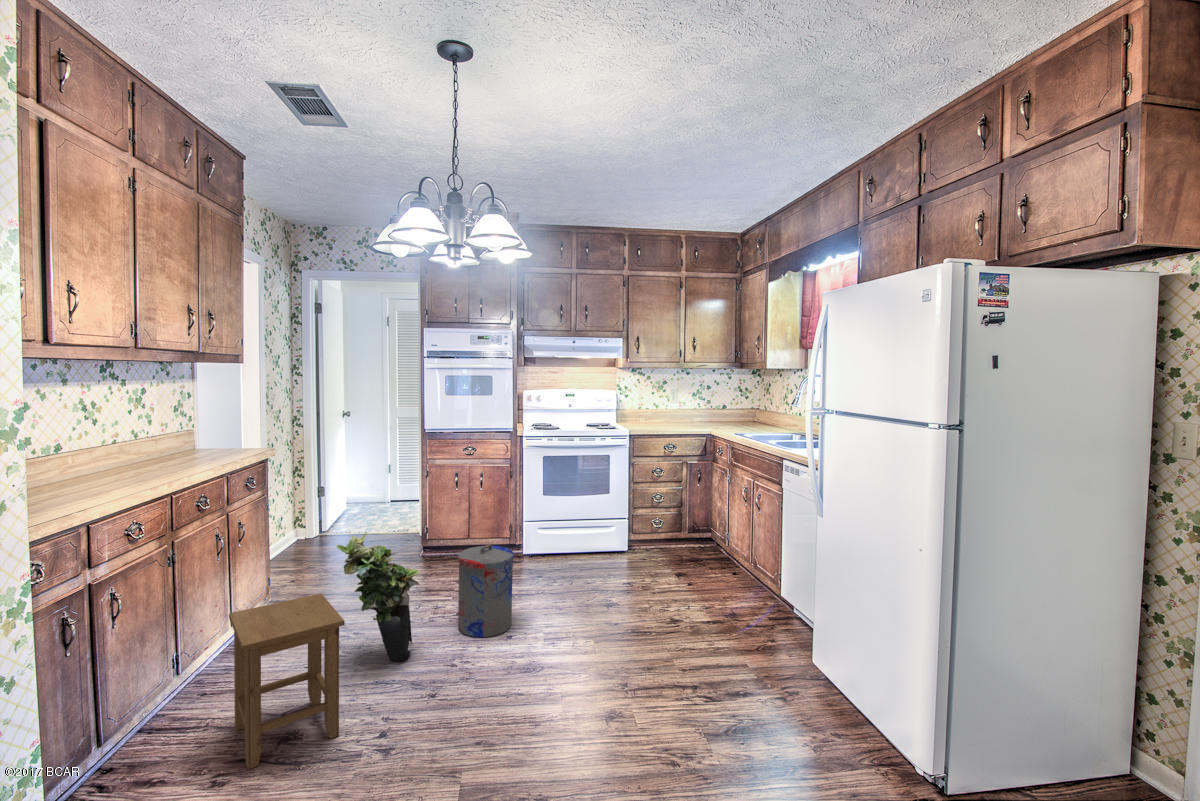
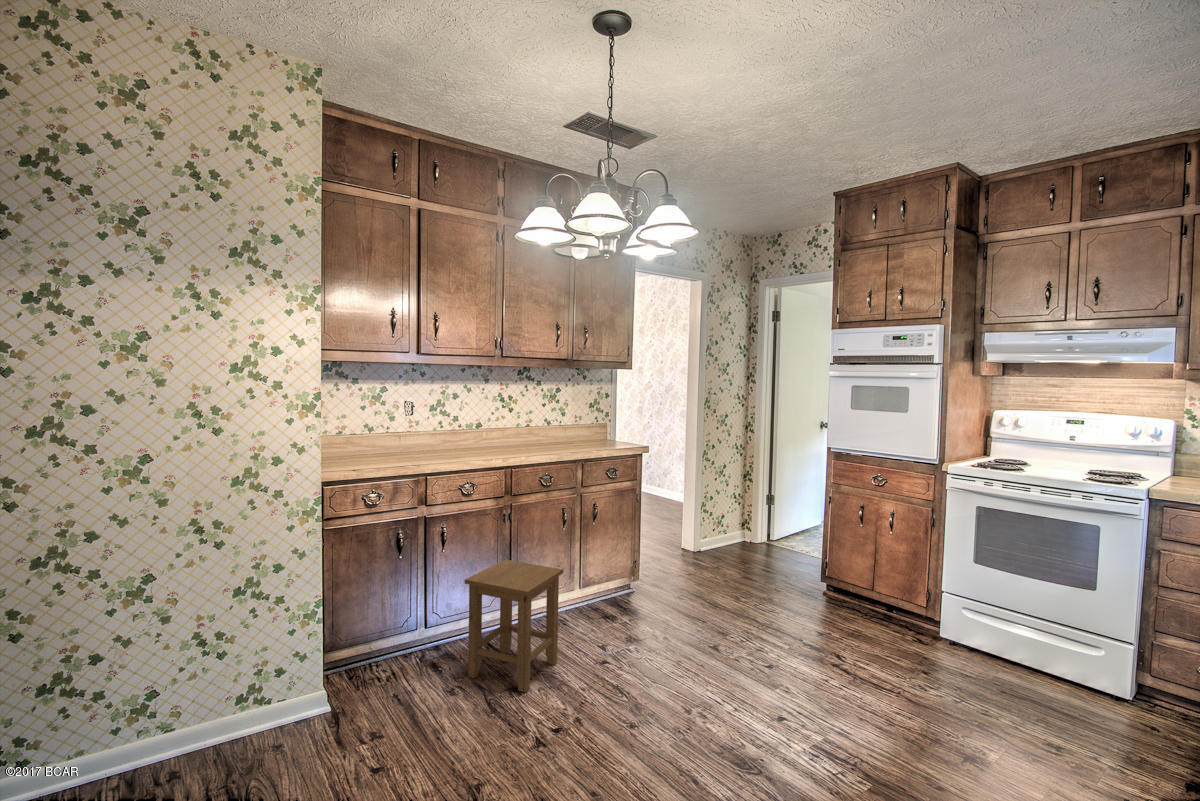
potted plant: present [336,533,420,661] -> none [599,532,671,673]
trash can: present [458,544,514,637] -> none [722,586,793,703]

